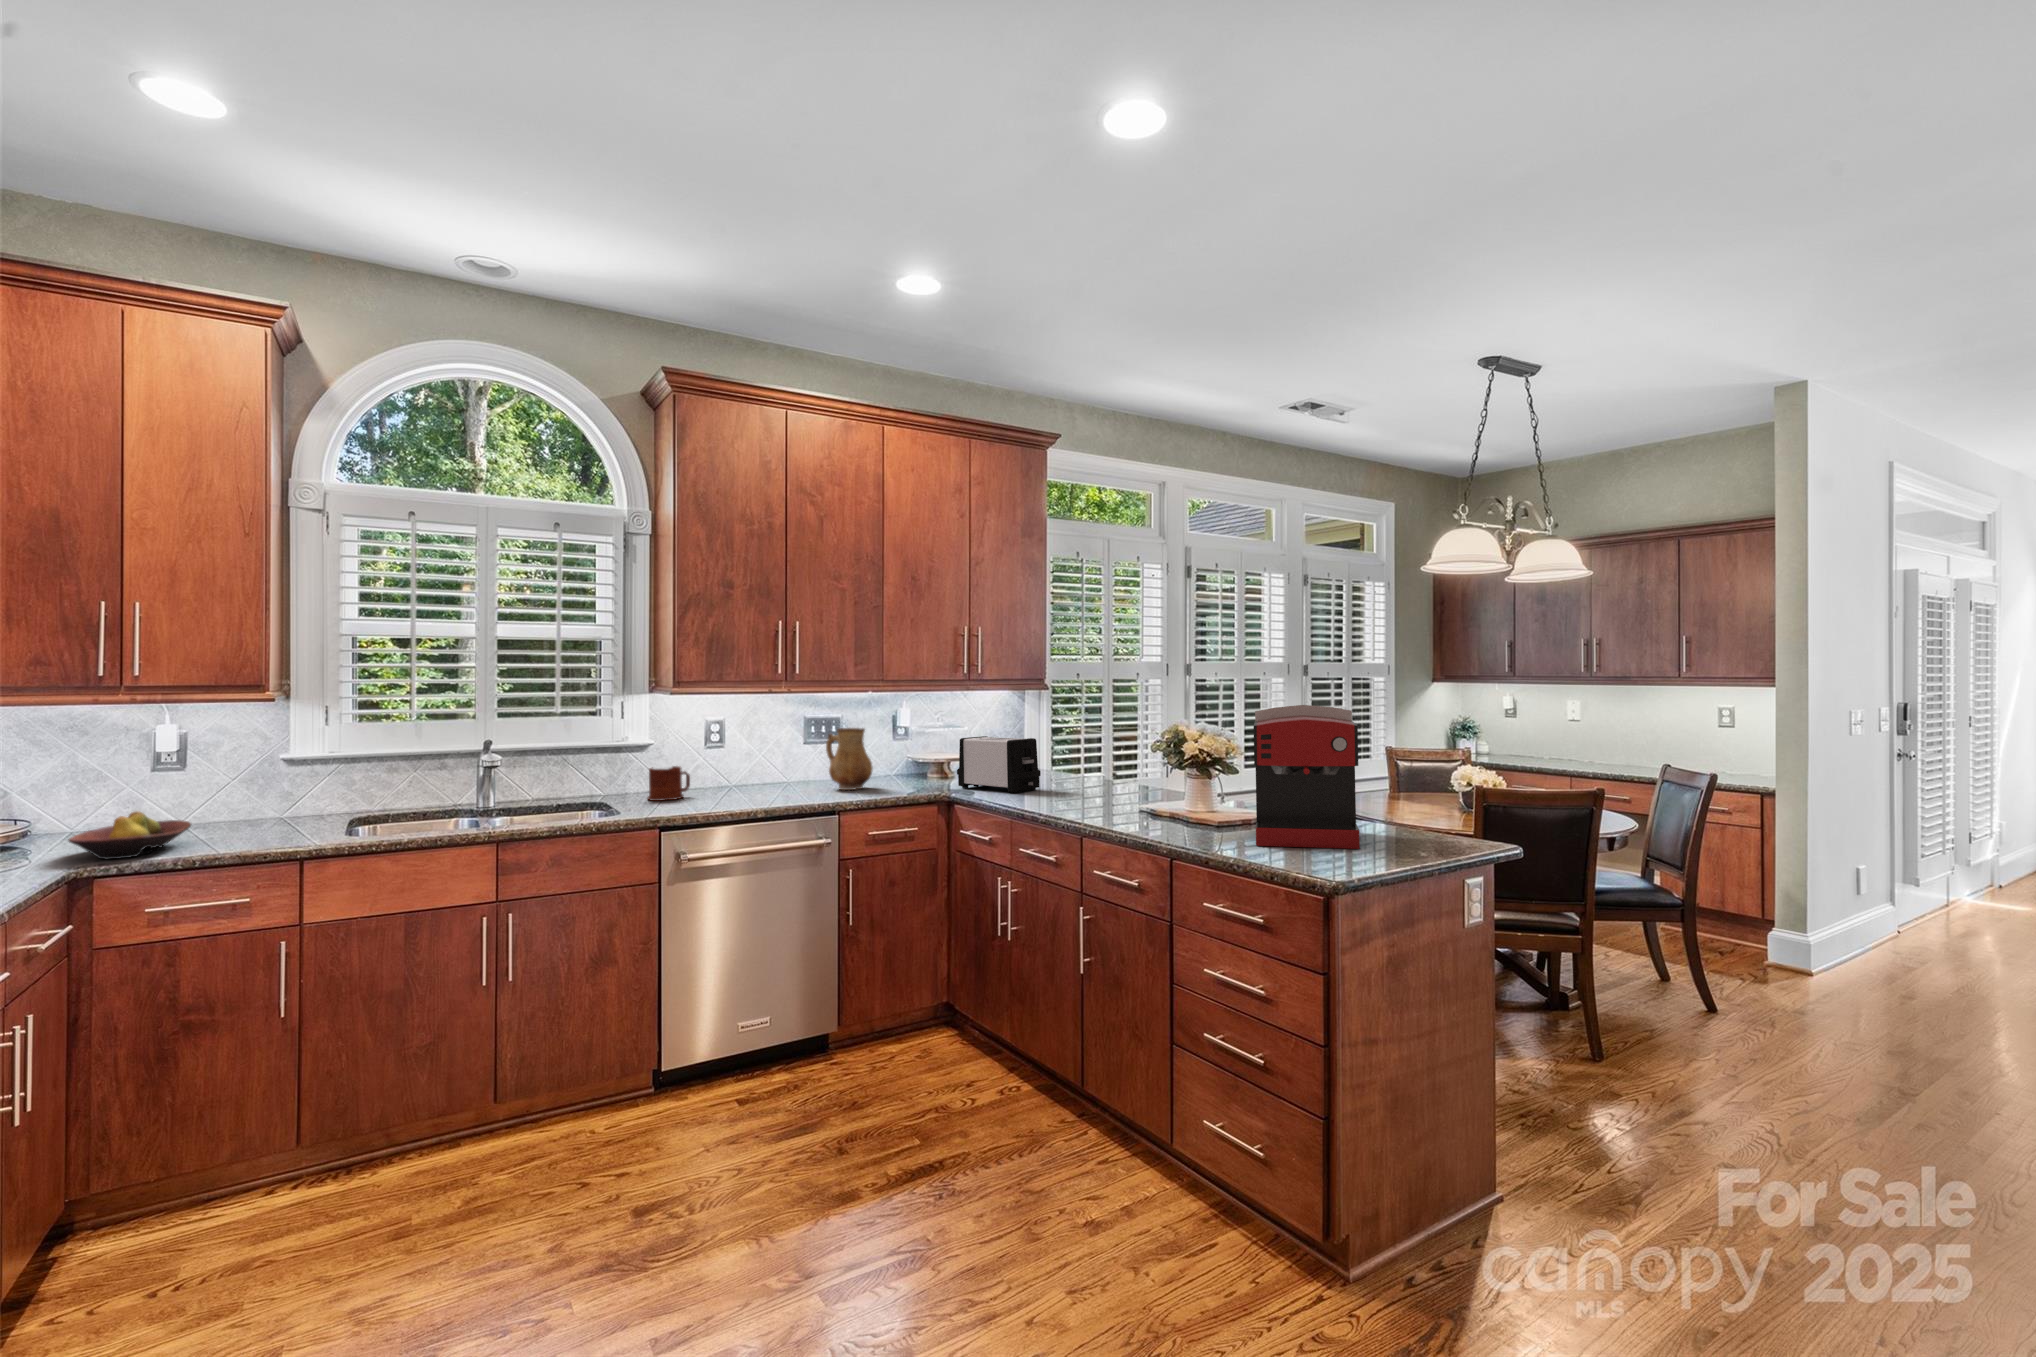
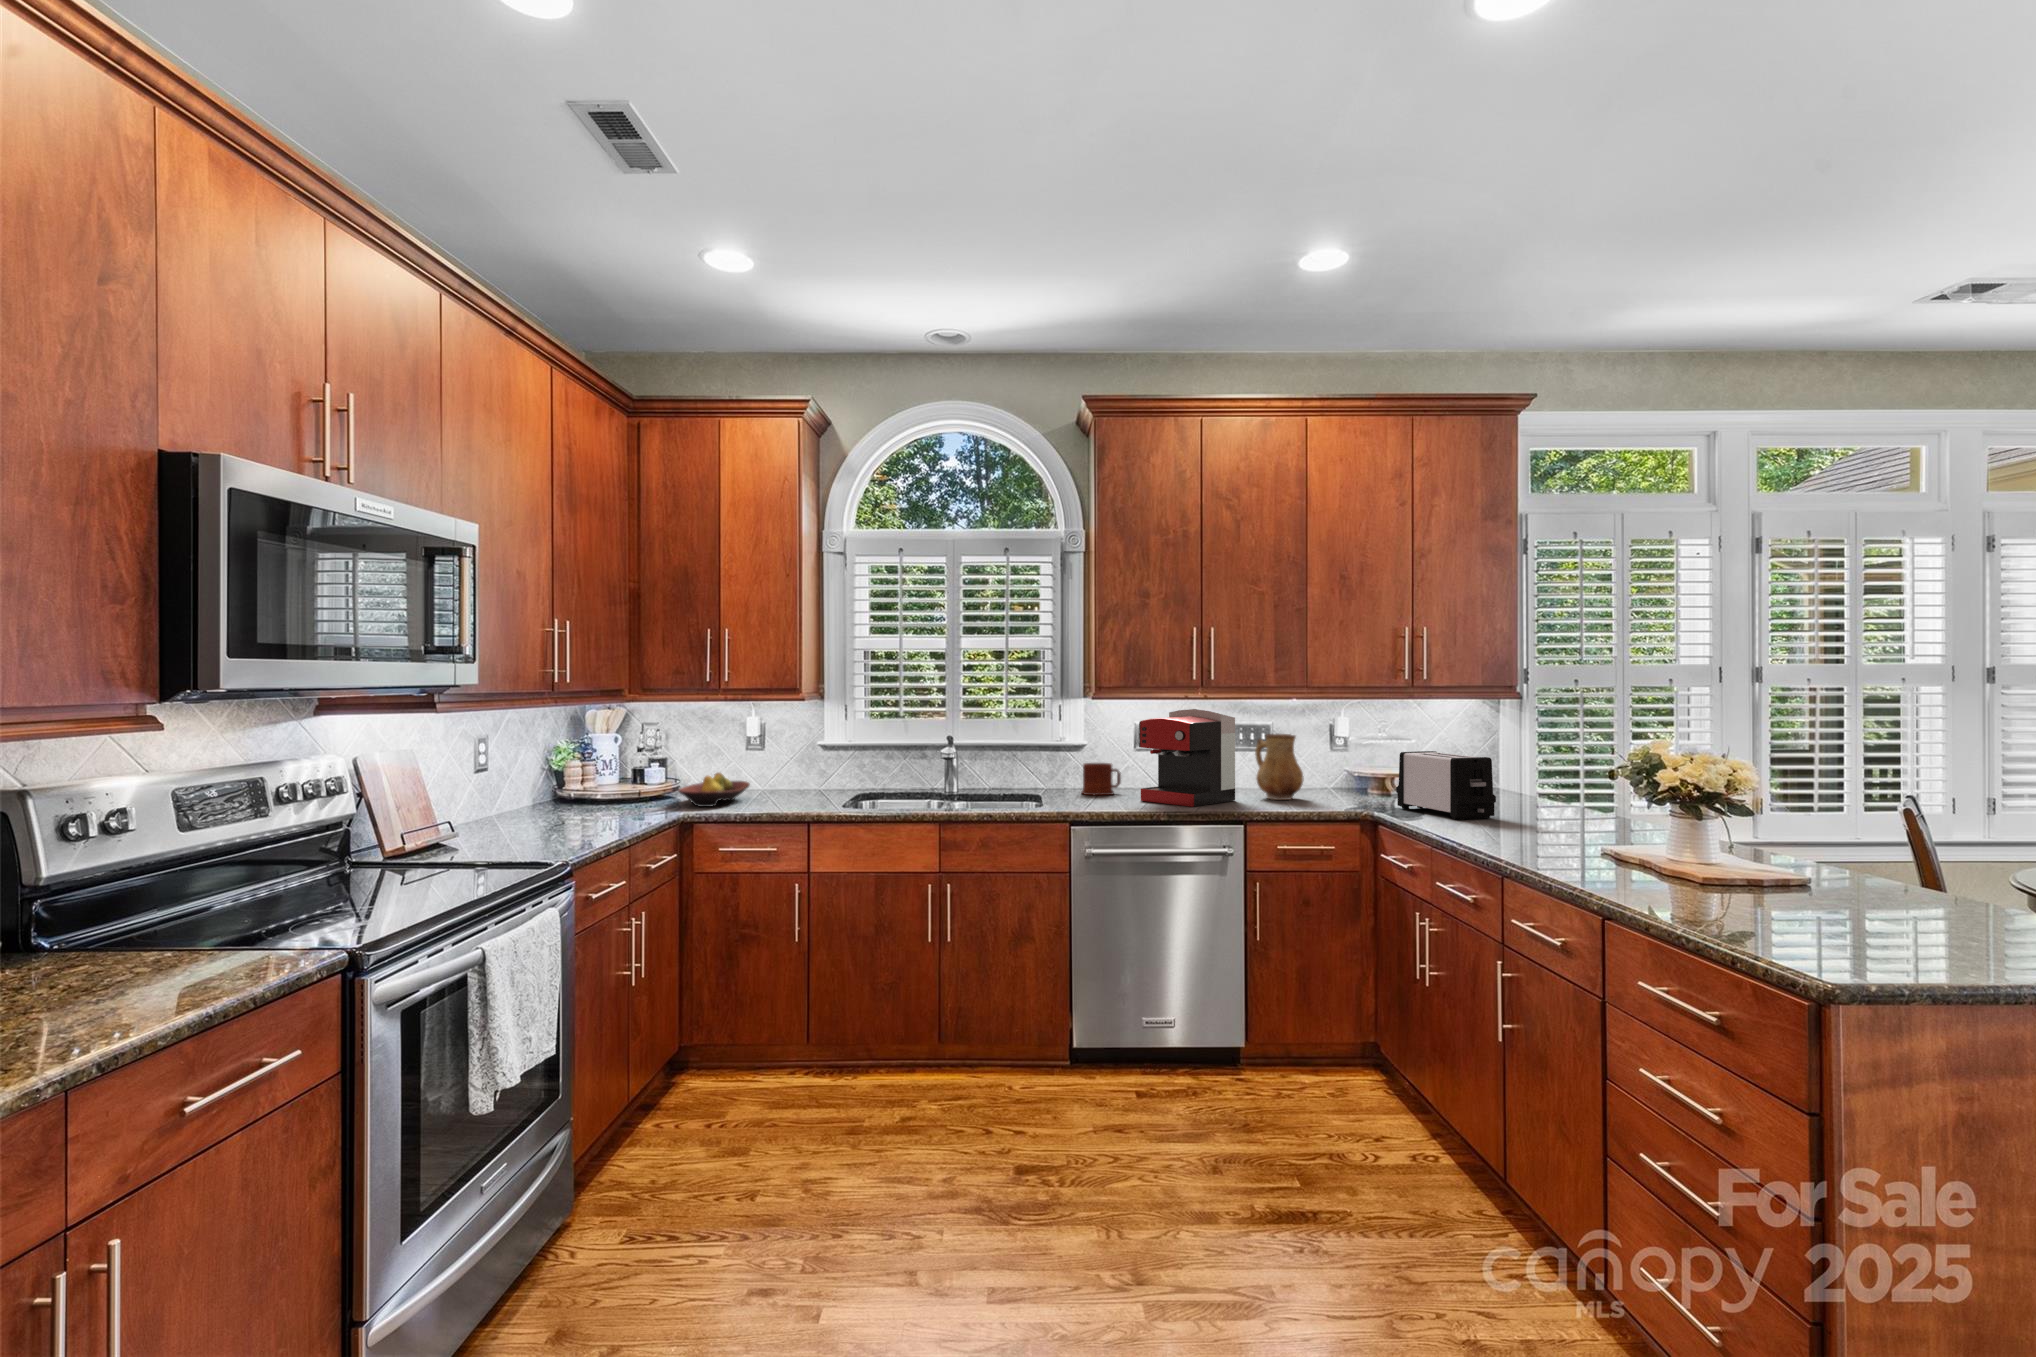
coffee maker: present [1254,705,1360,849] -> present [1139,709,1235,807]

